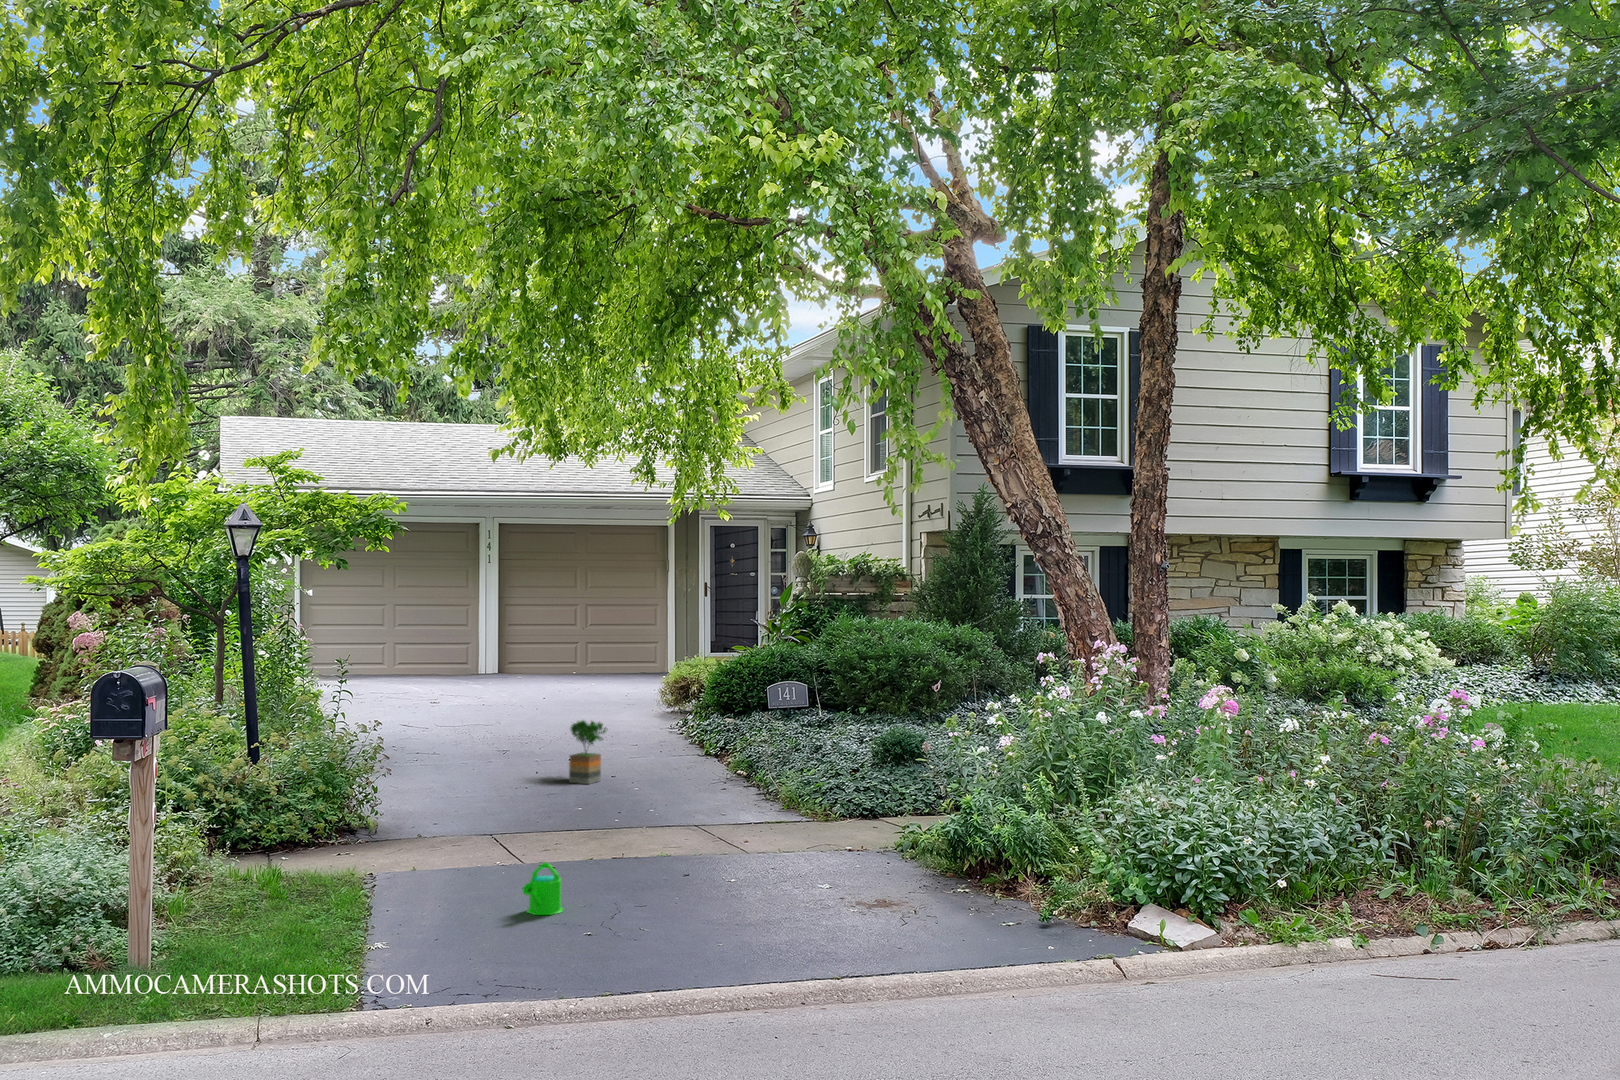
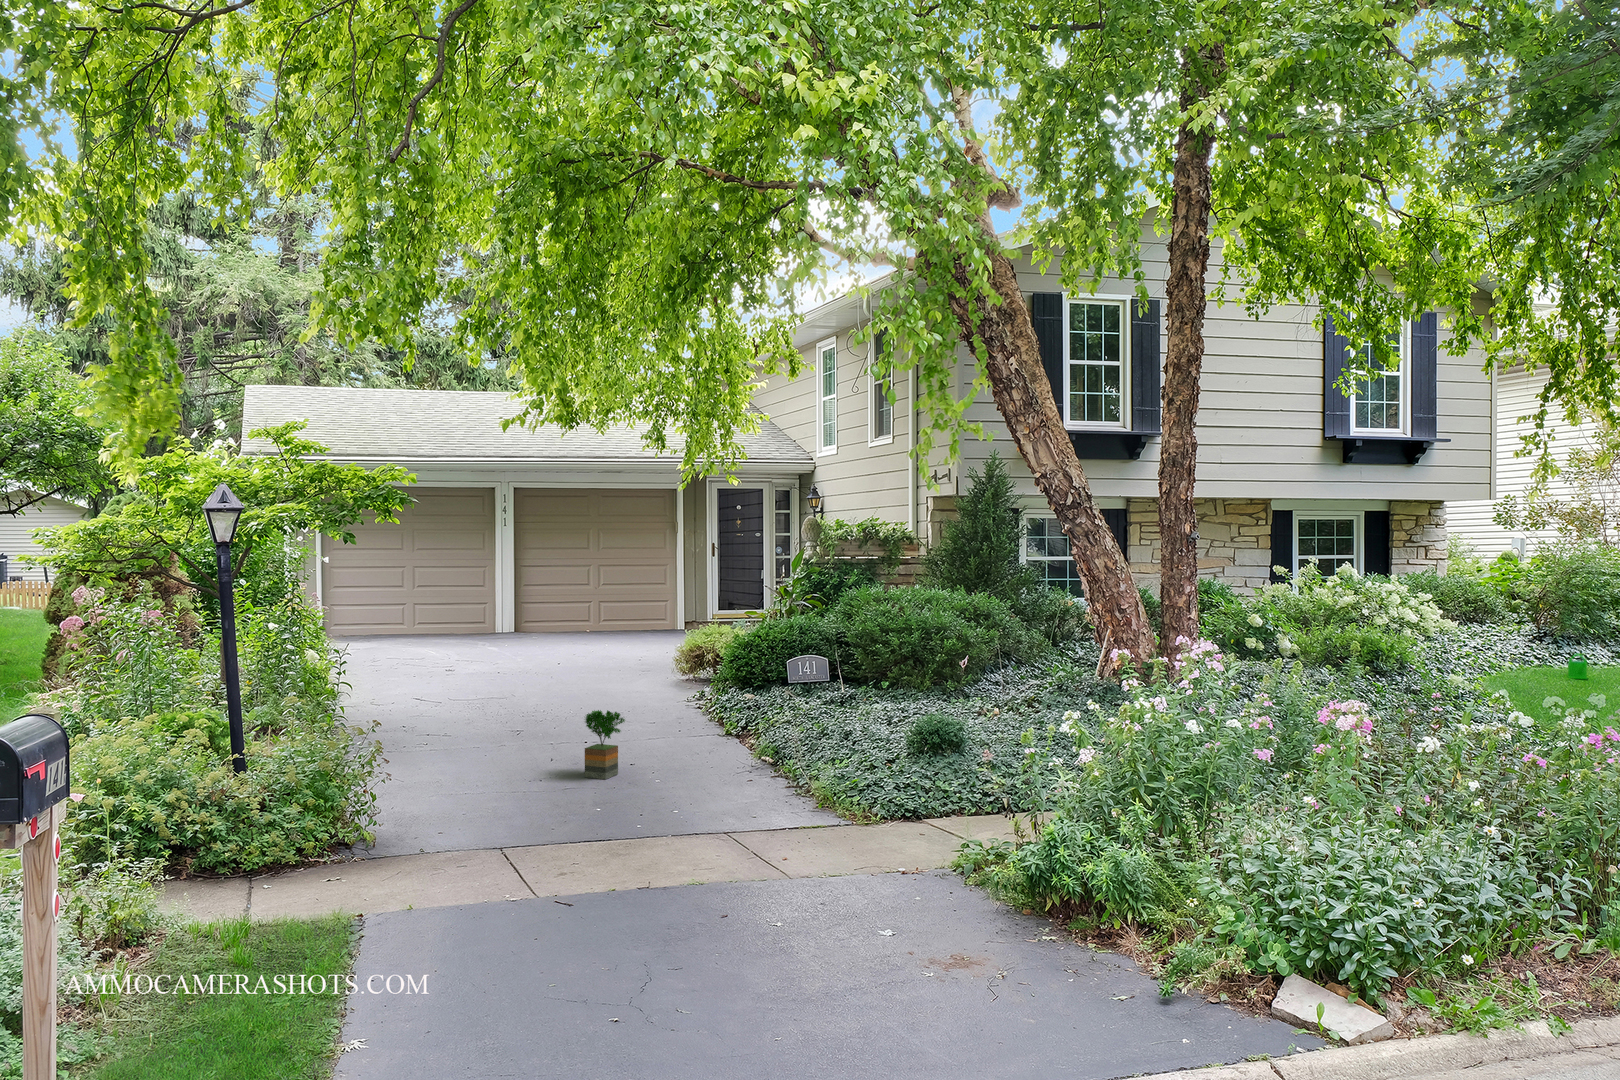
watering can: present [523,862,563,915] -> present [1568,653,1588,679]

